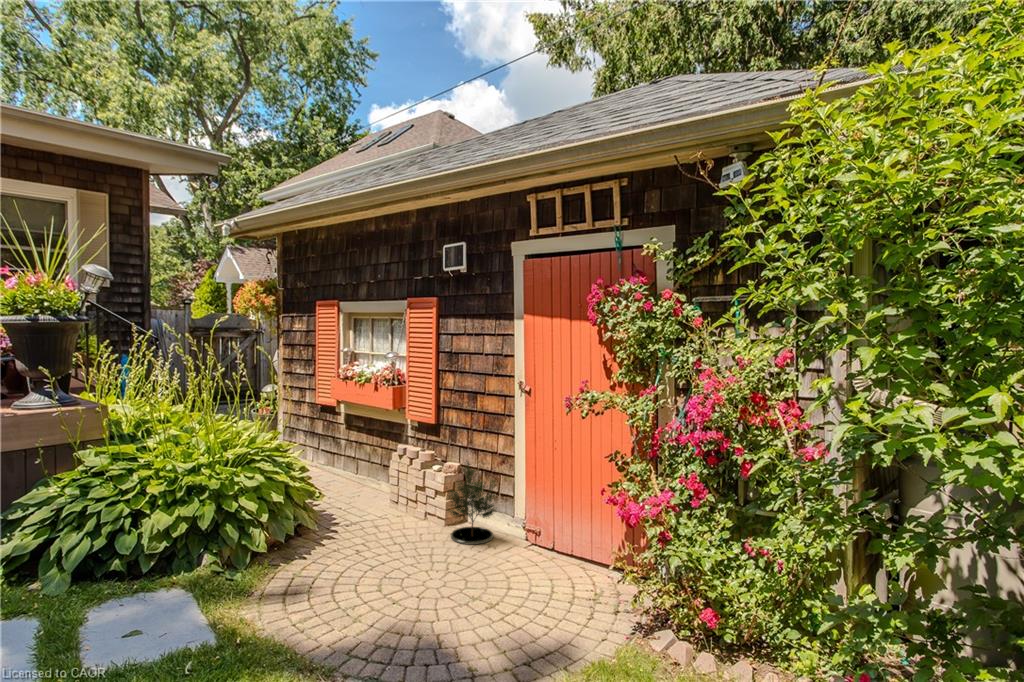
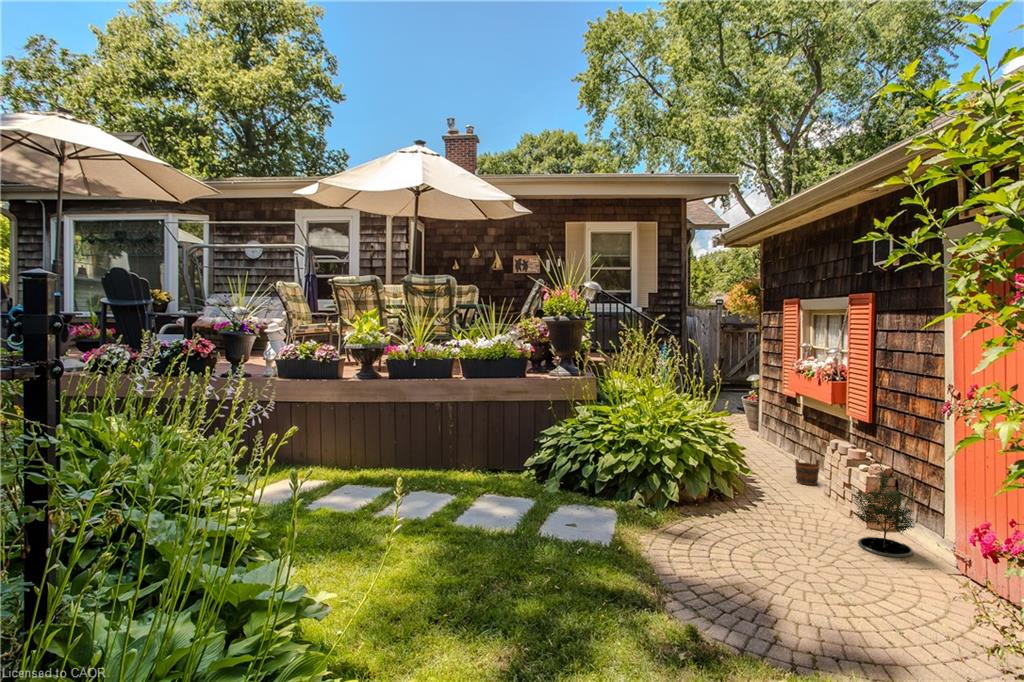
wooden bucket: none [350,454,372,492] -> present [795,447,820,485]

